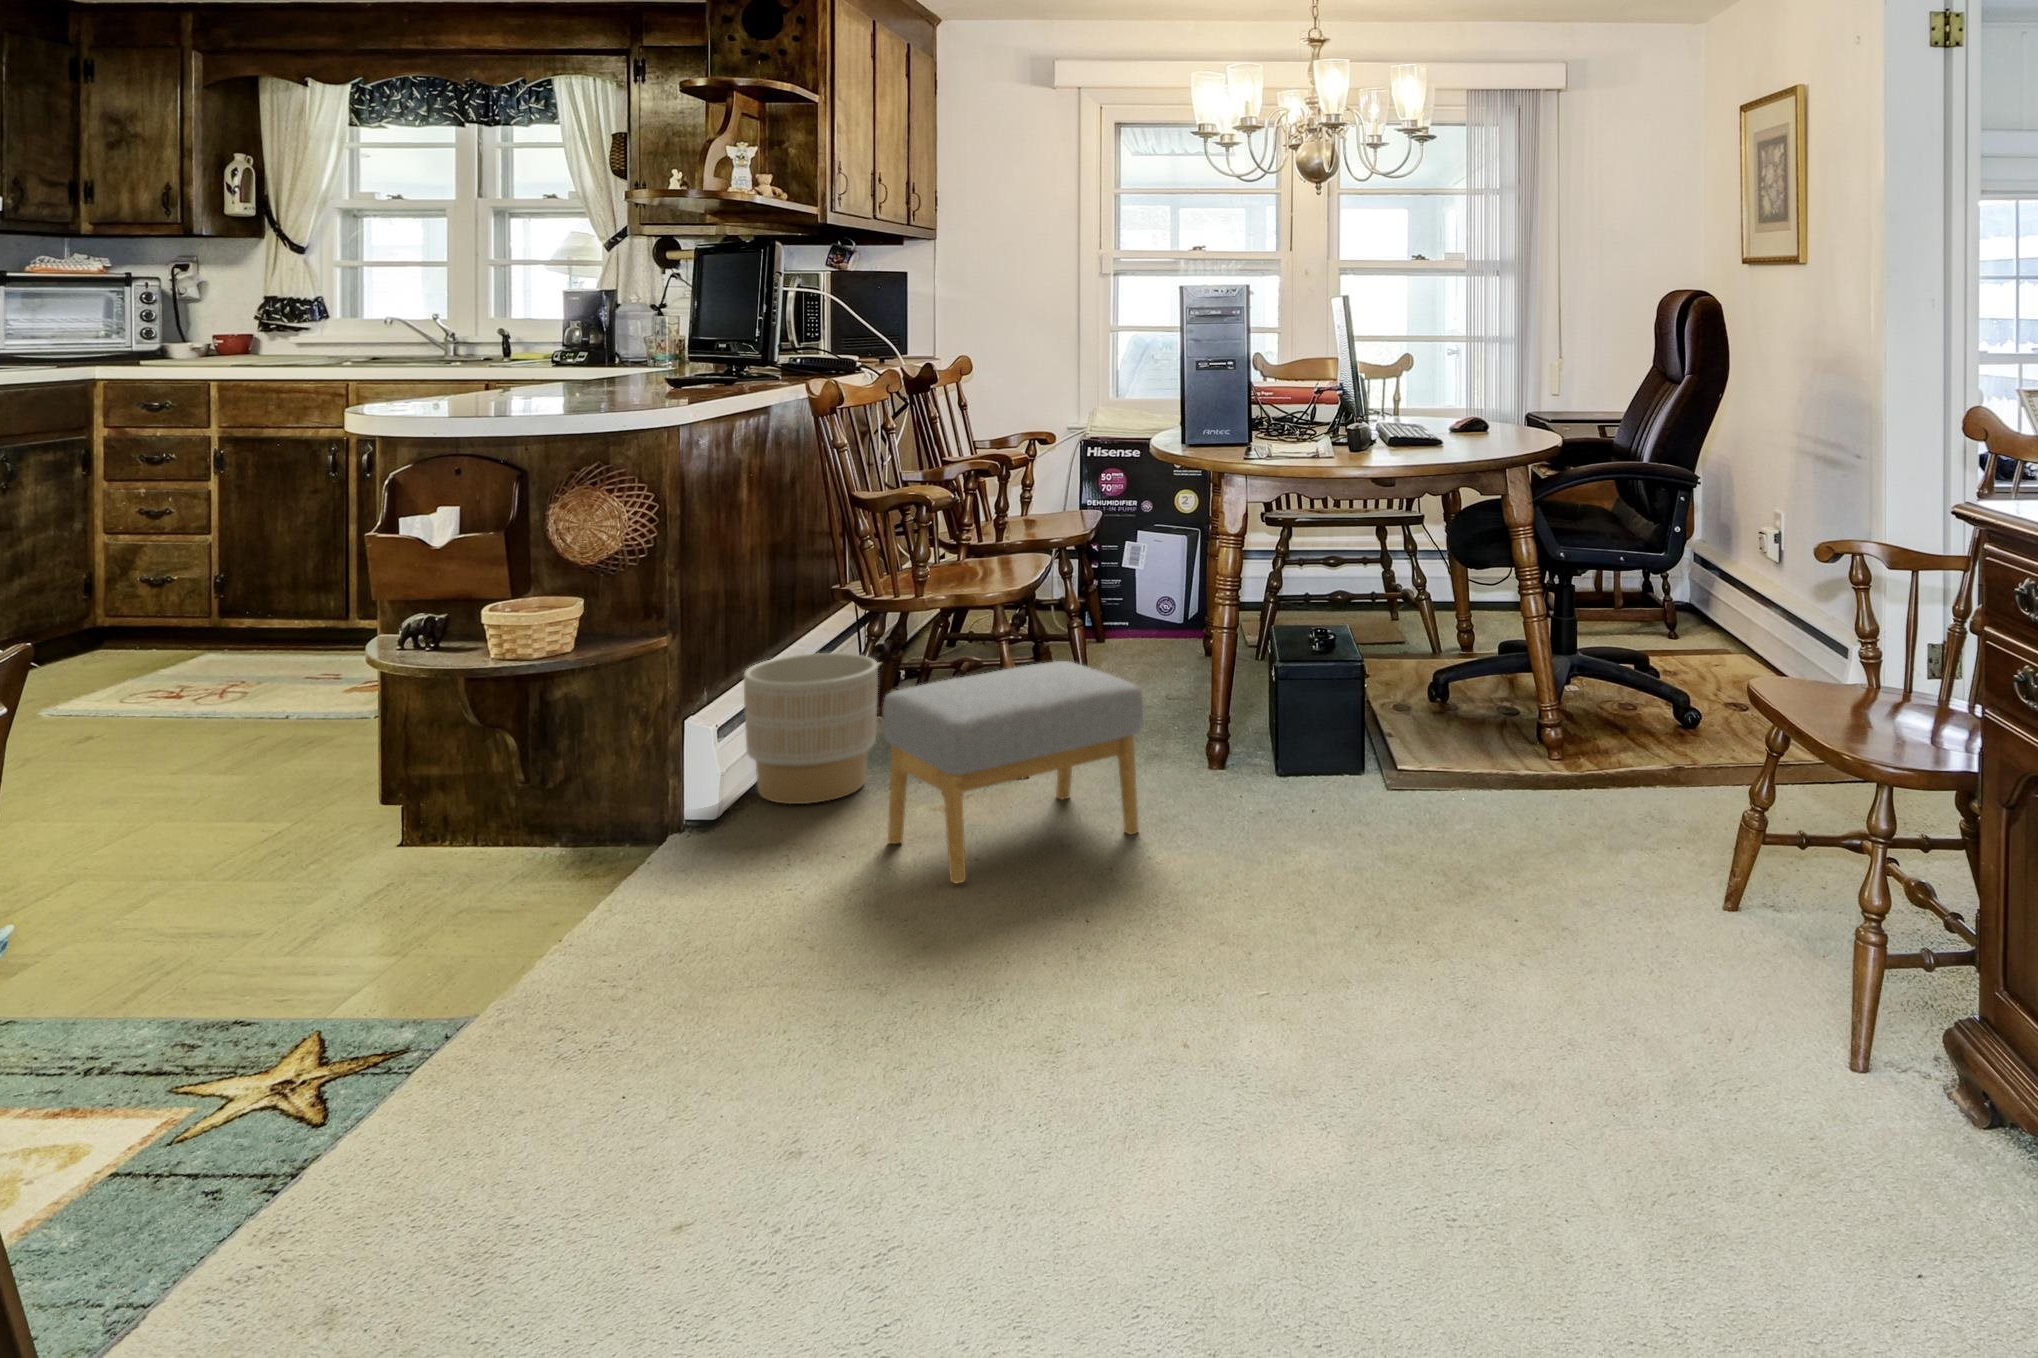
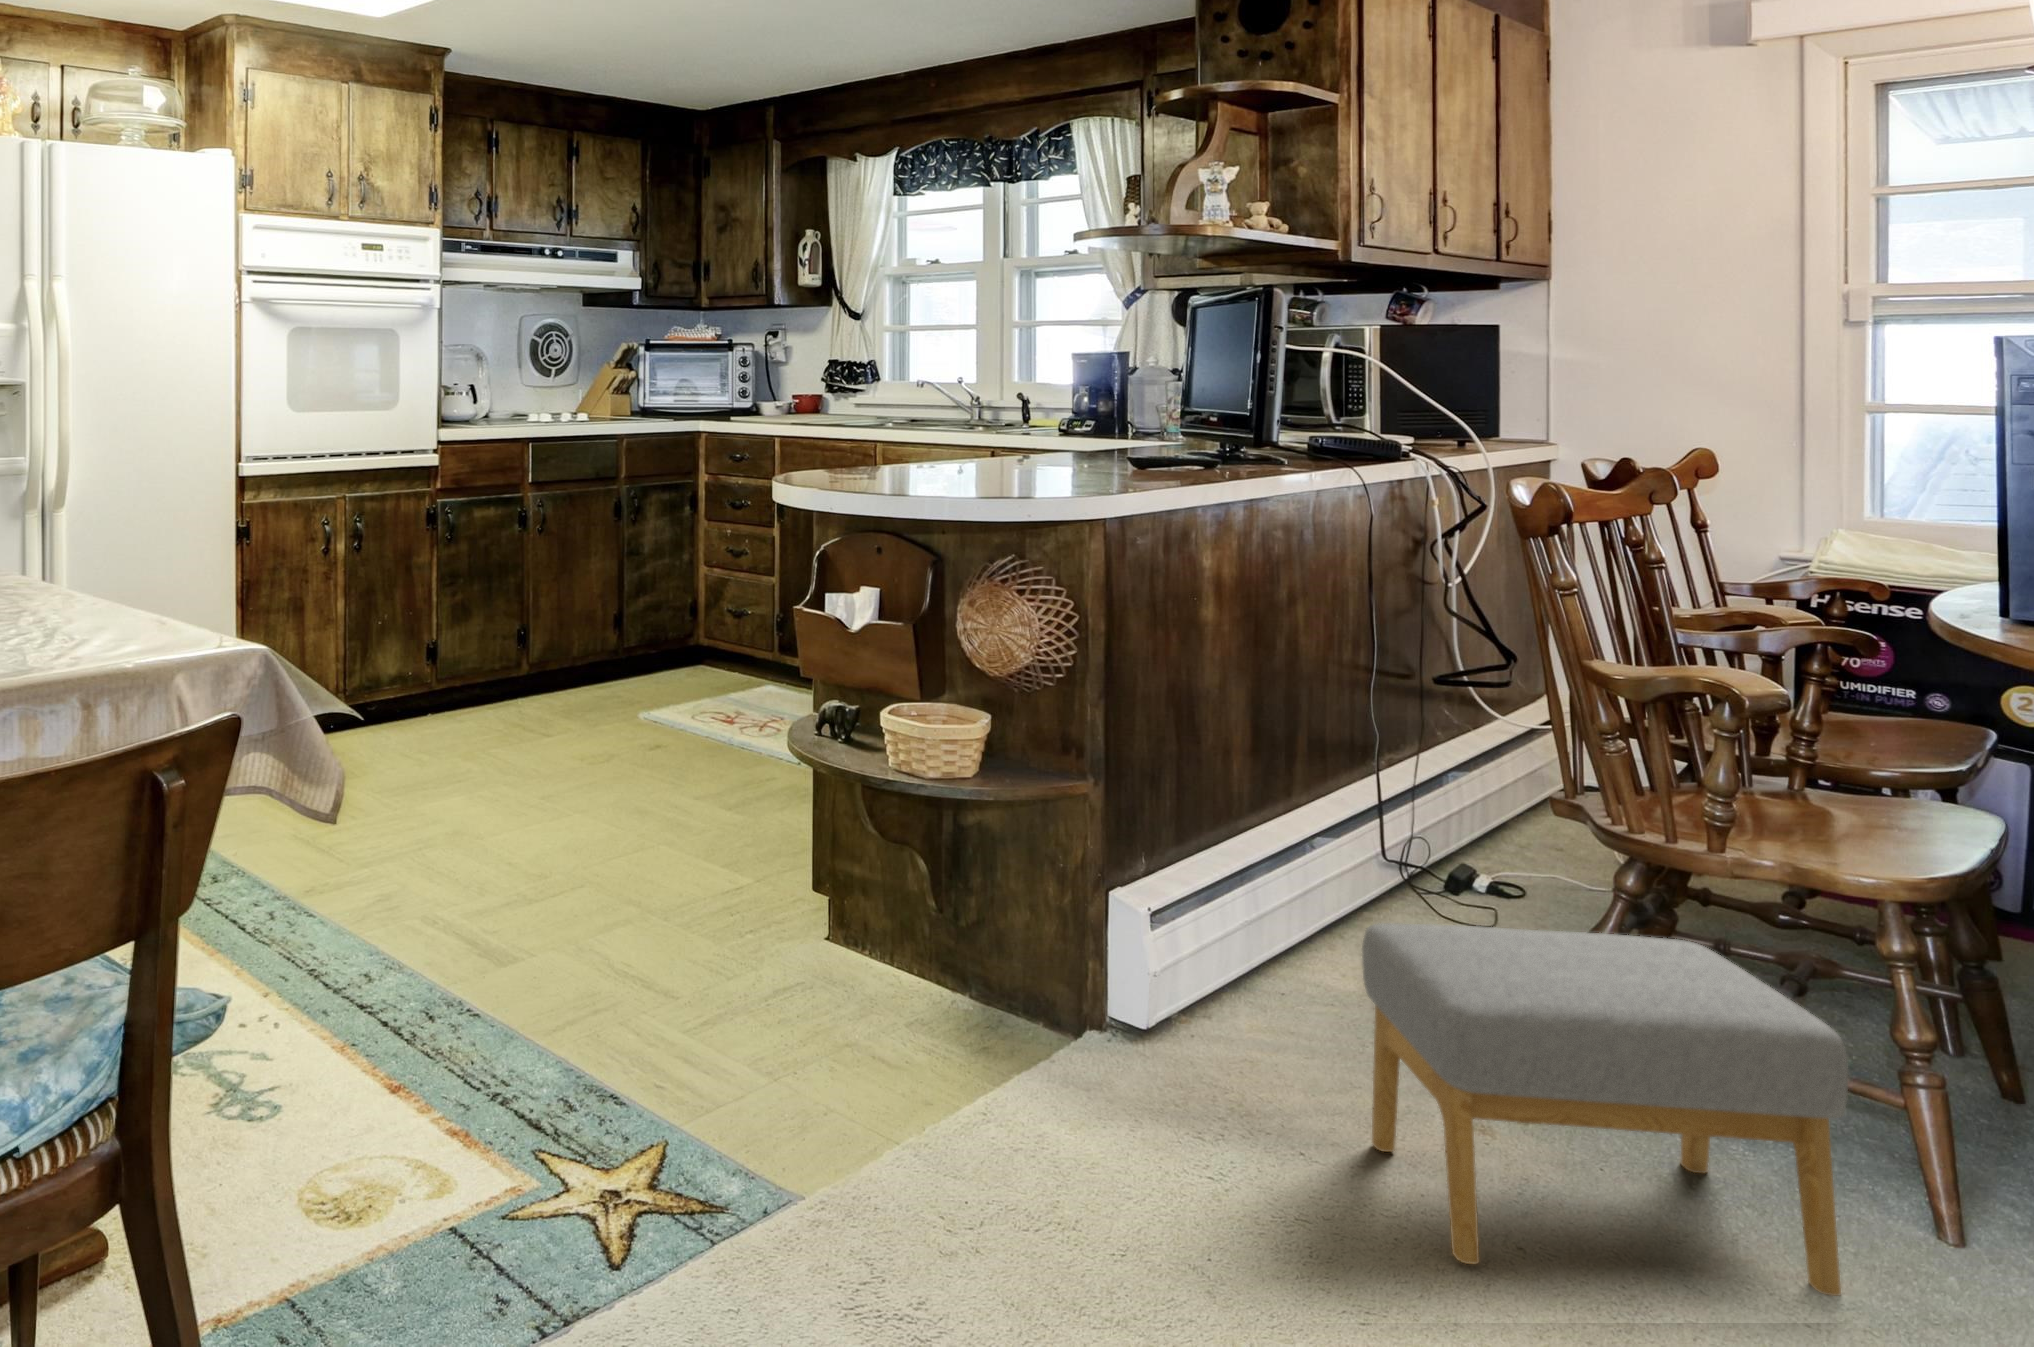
planter: present [744,653,878,804] -> none [1195,828,1384,1046]

